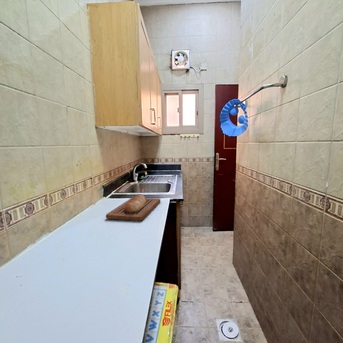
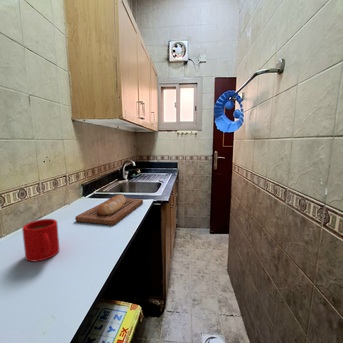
mug: none [75,216,103,252] -> present [22,219,59,261]

